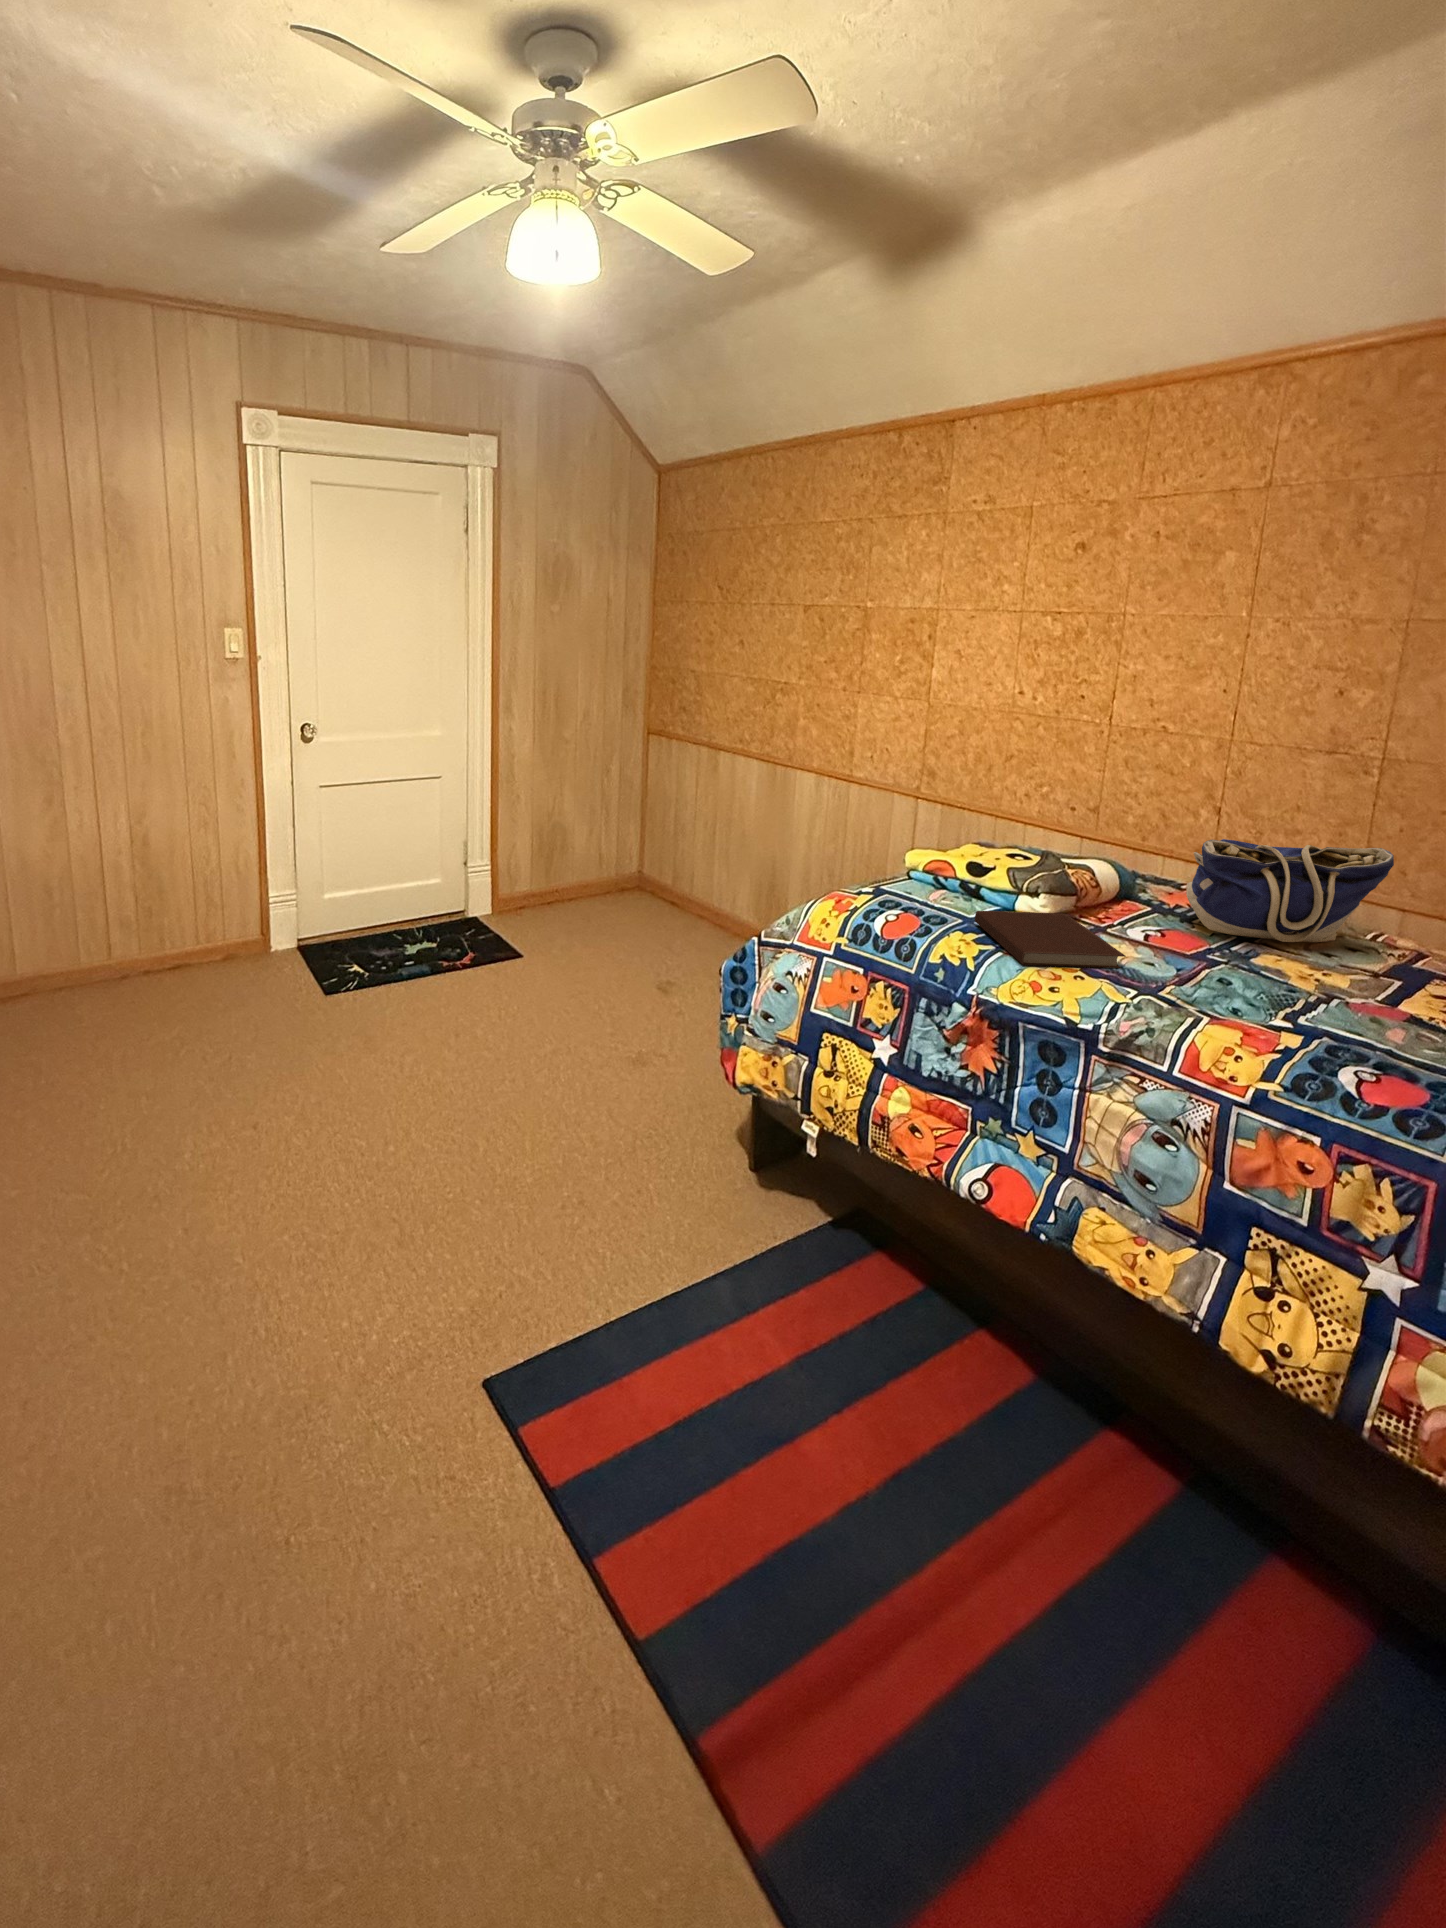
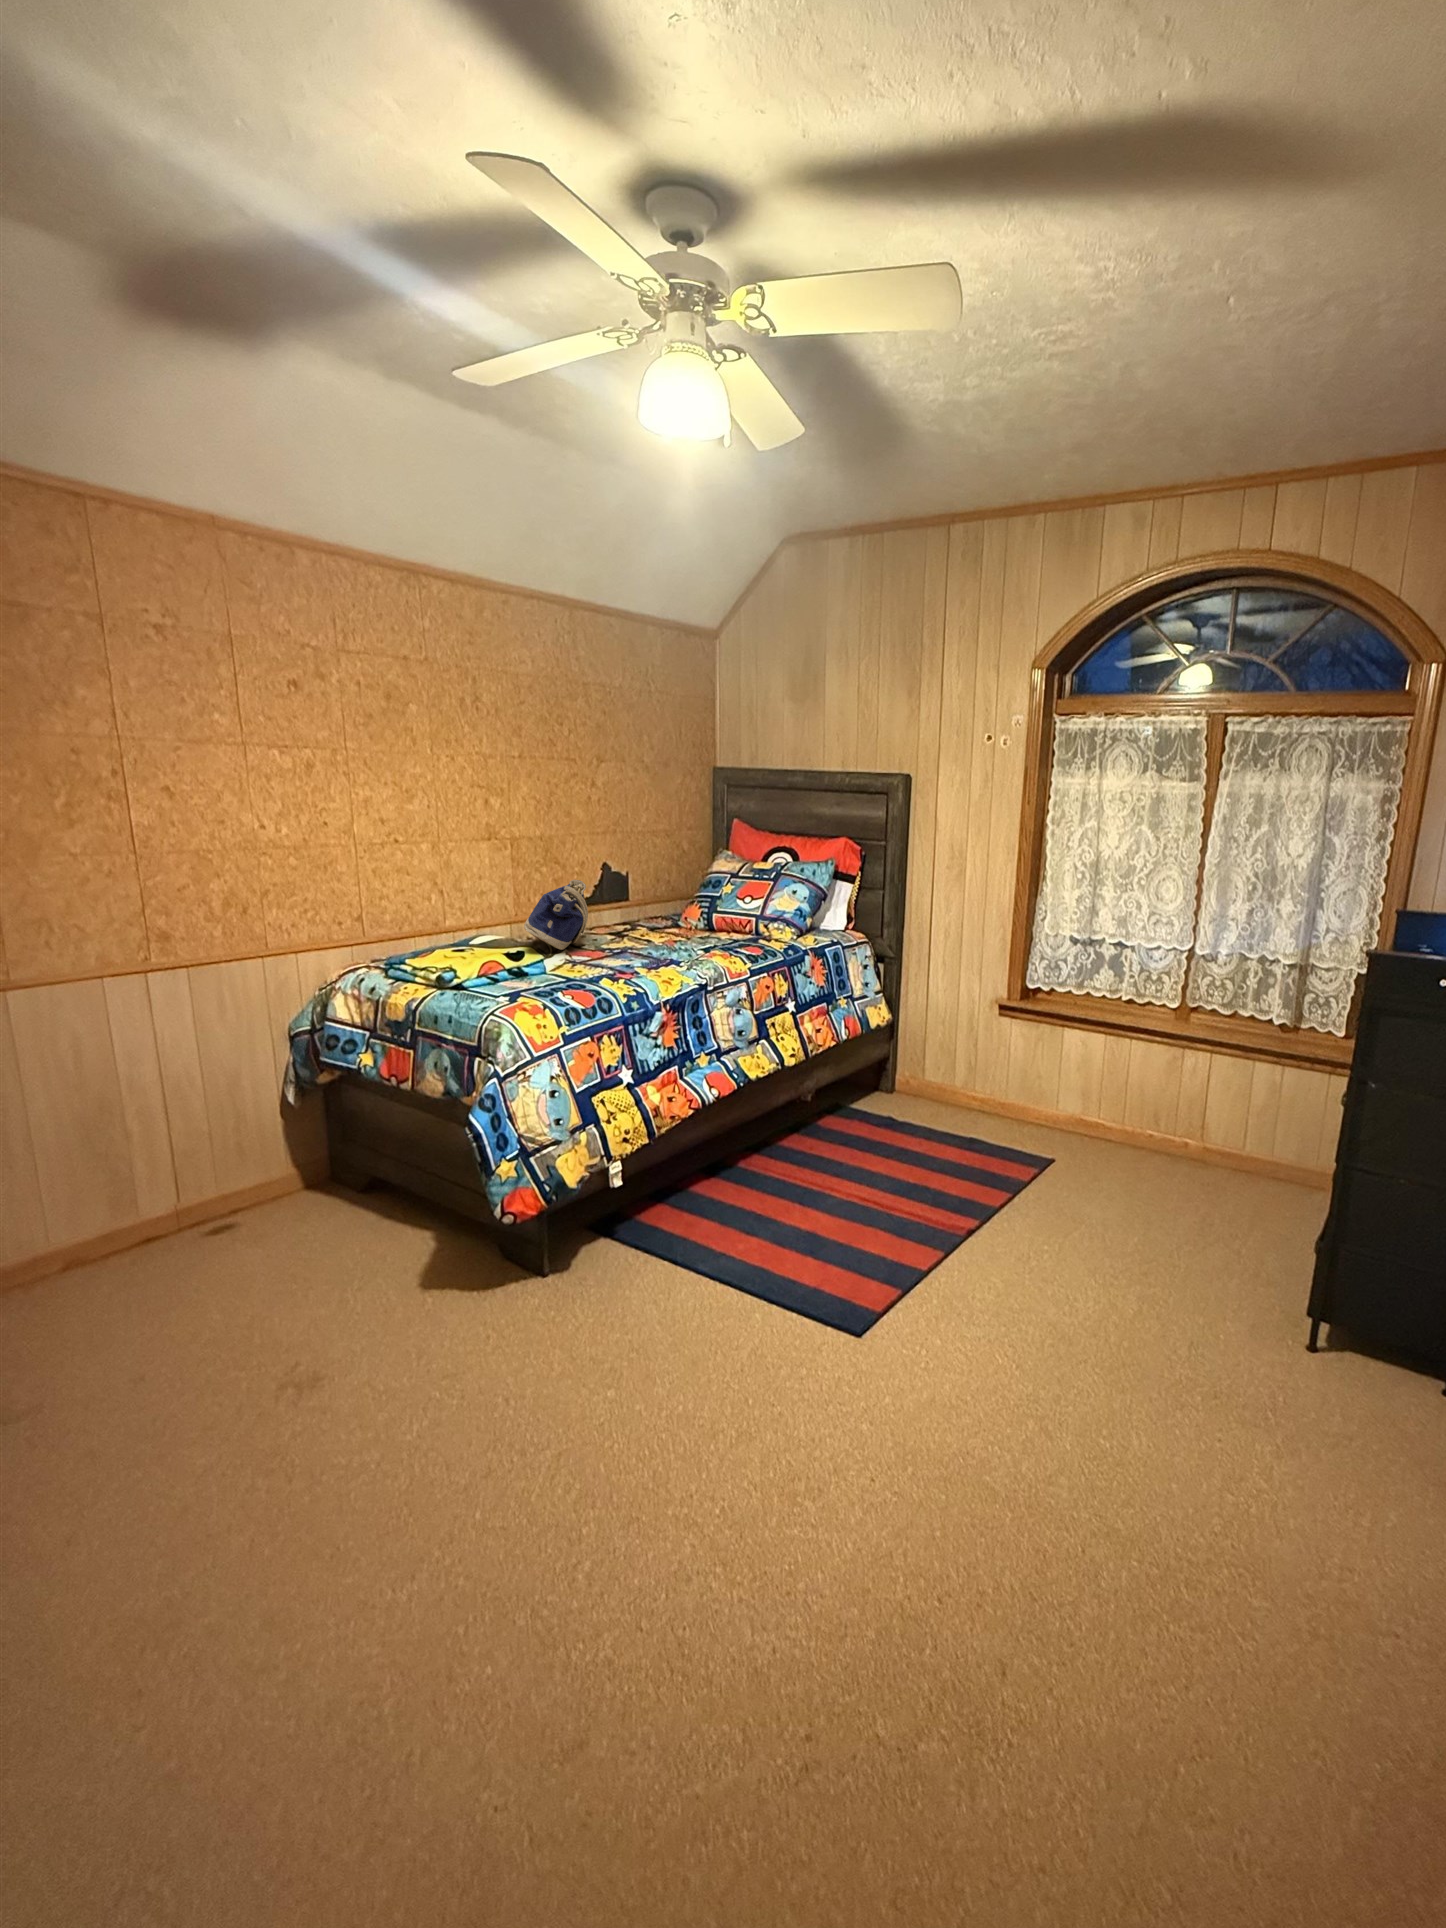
notebook: present [975,911,1126,969] -> none [557,961,640,986]

